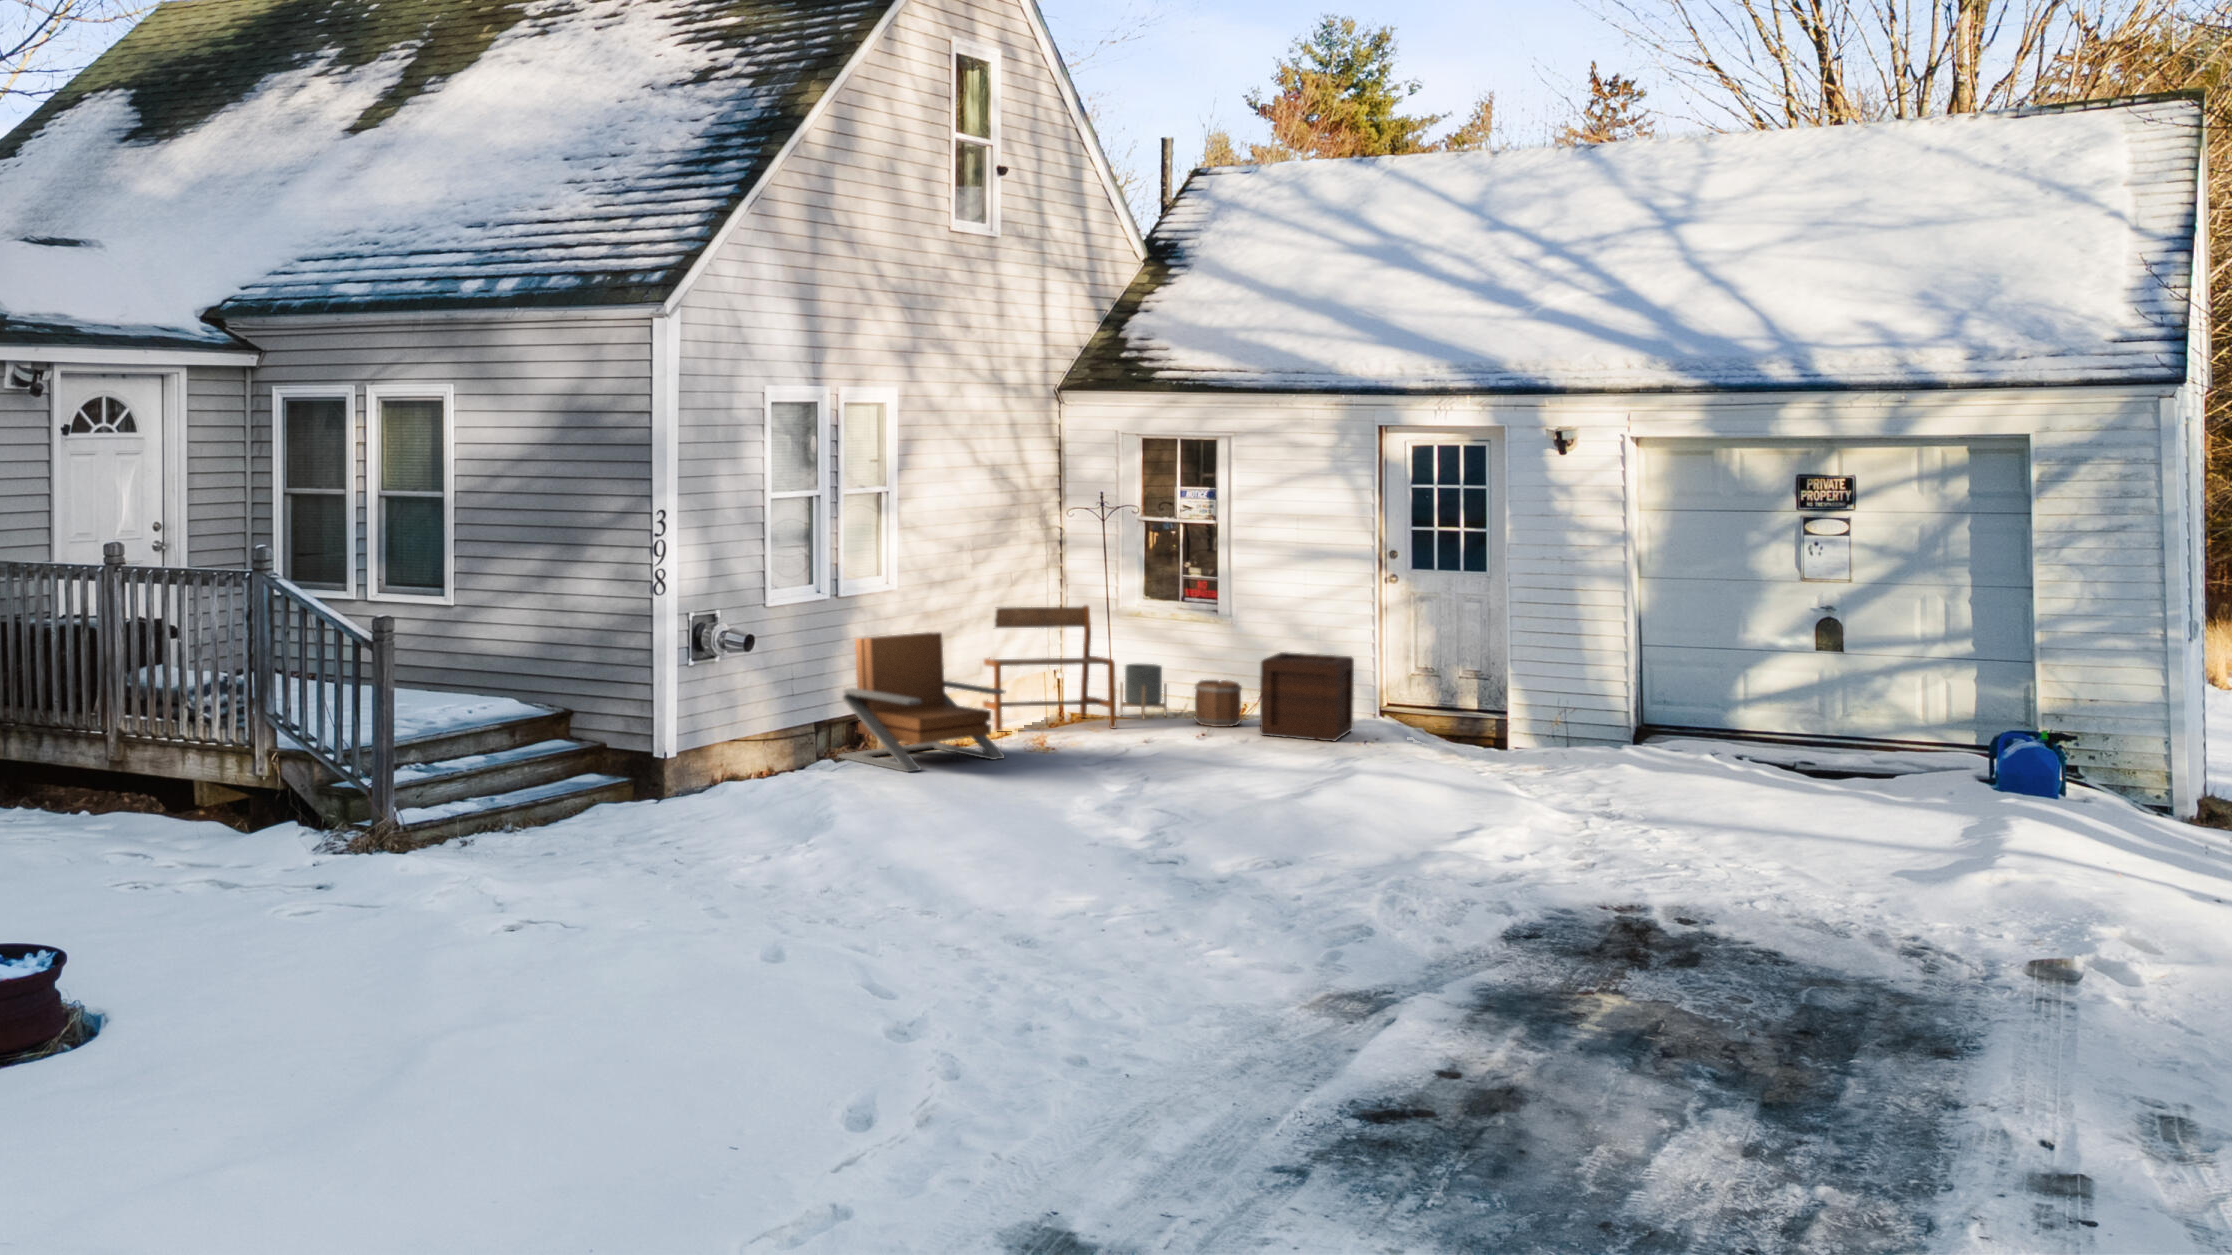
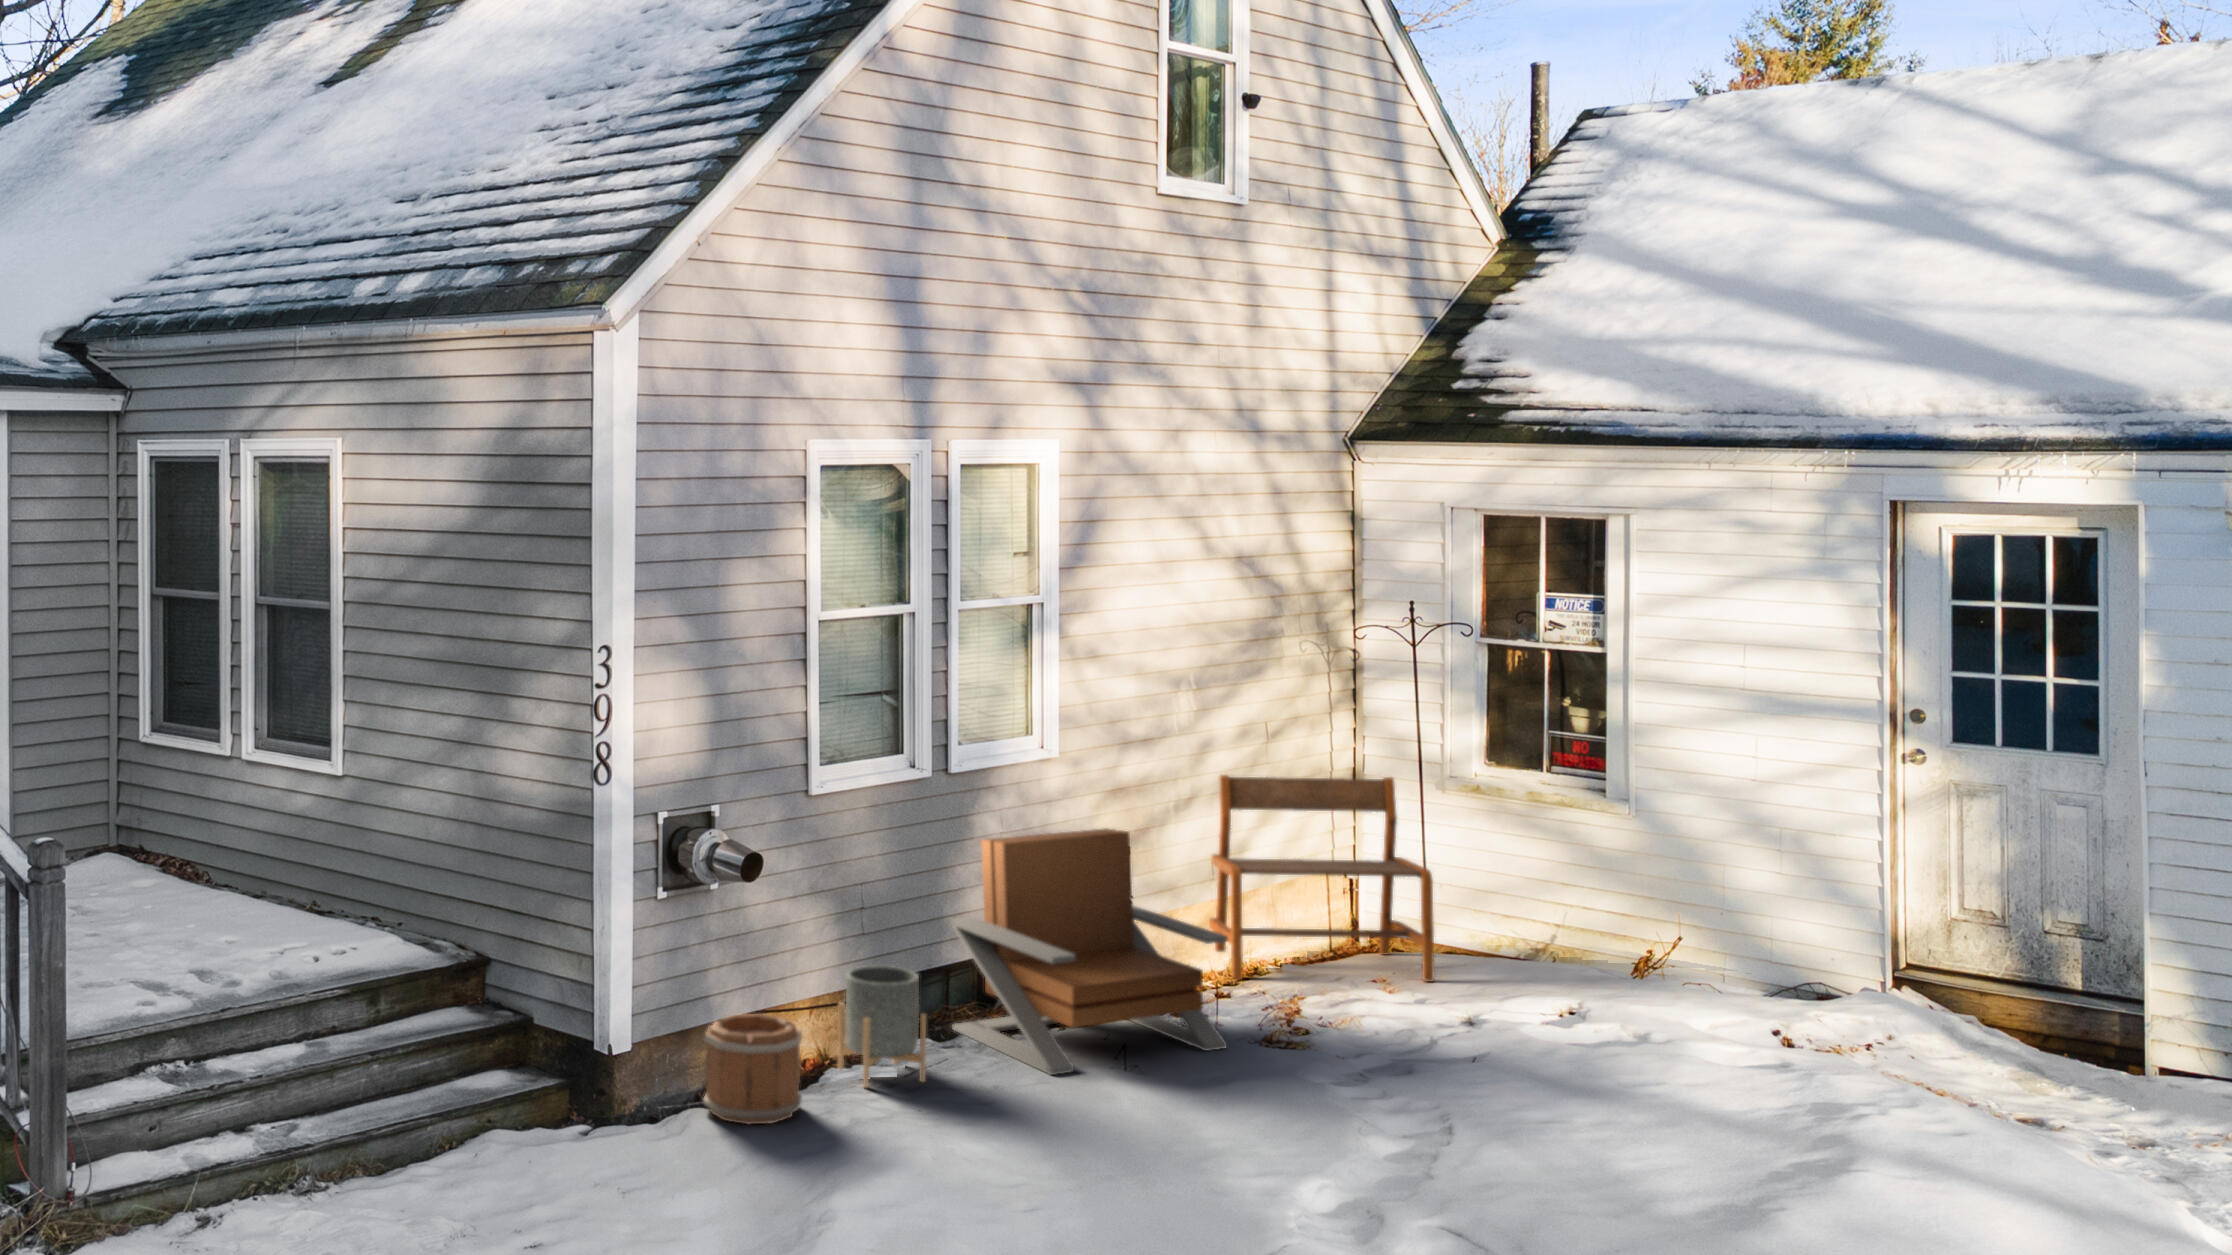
wooden crate: present [1260,652,1354,742] -> none [1681,870,1851,1037]
planter: present [1120,664,1167,718] -> present [838,966,926,1088]
bucket: present [1194,680,1242,727] -> present [703,1014,802,1124]

